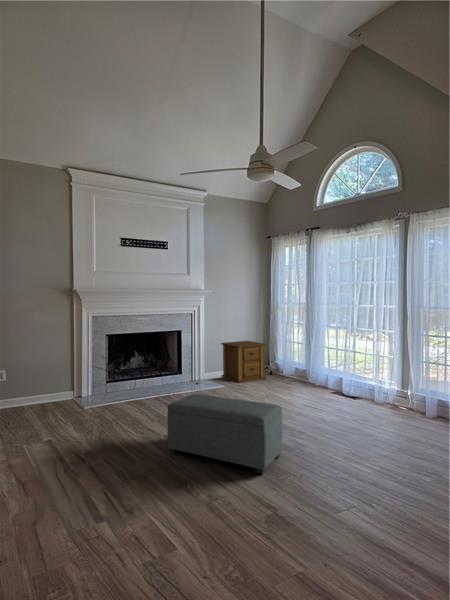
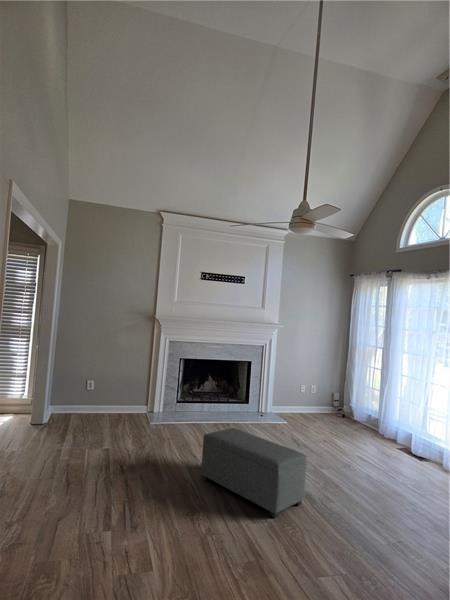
side table: present [221,341,267,383] -> none [289,378,337,422]

